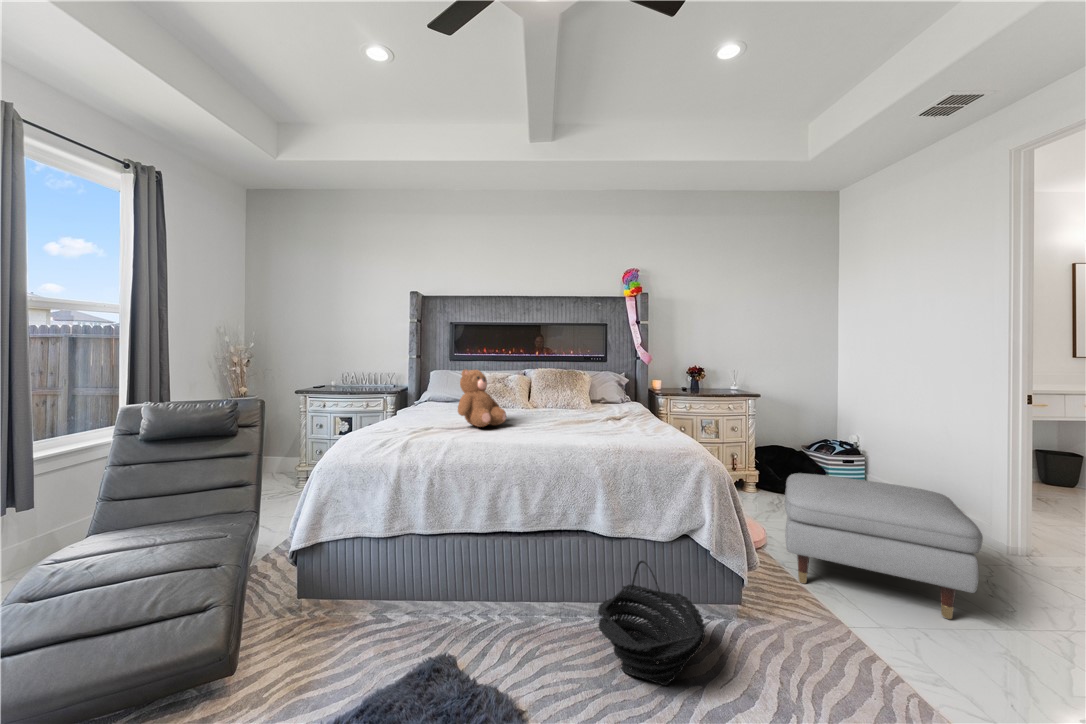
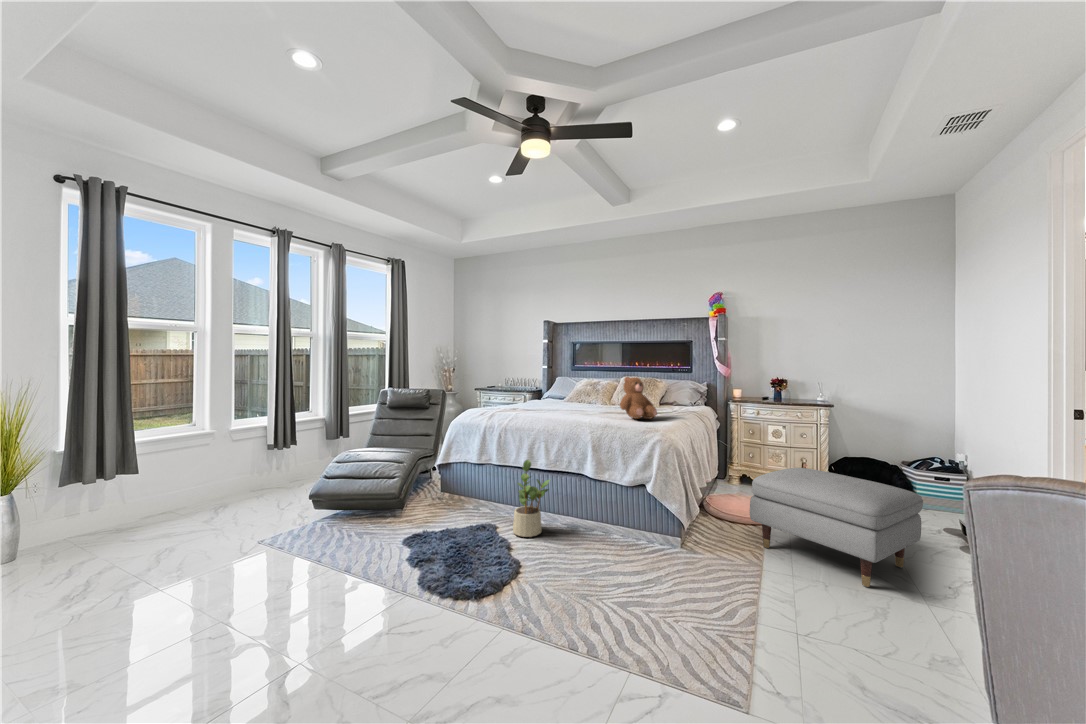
teddy bear: present [458,369,506,427] -> present [620,377,657,419]
potted plant: none [483,526,543,669] -> present [513,460,550,537]
basket: present [598,561,705,685] -> none [567,491,633,560]

